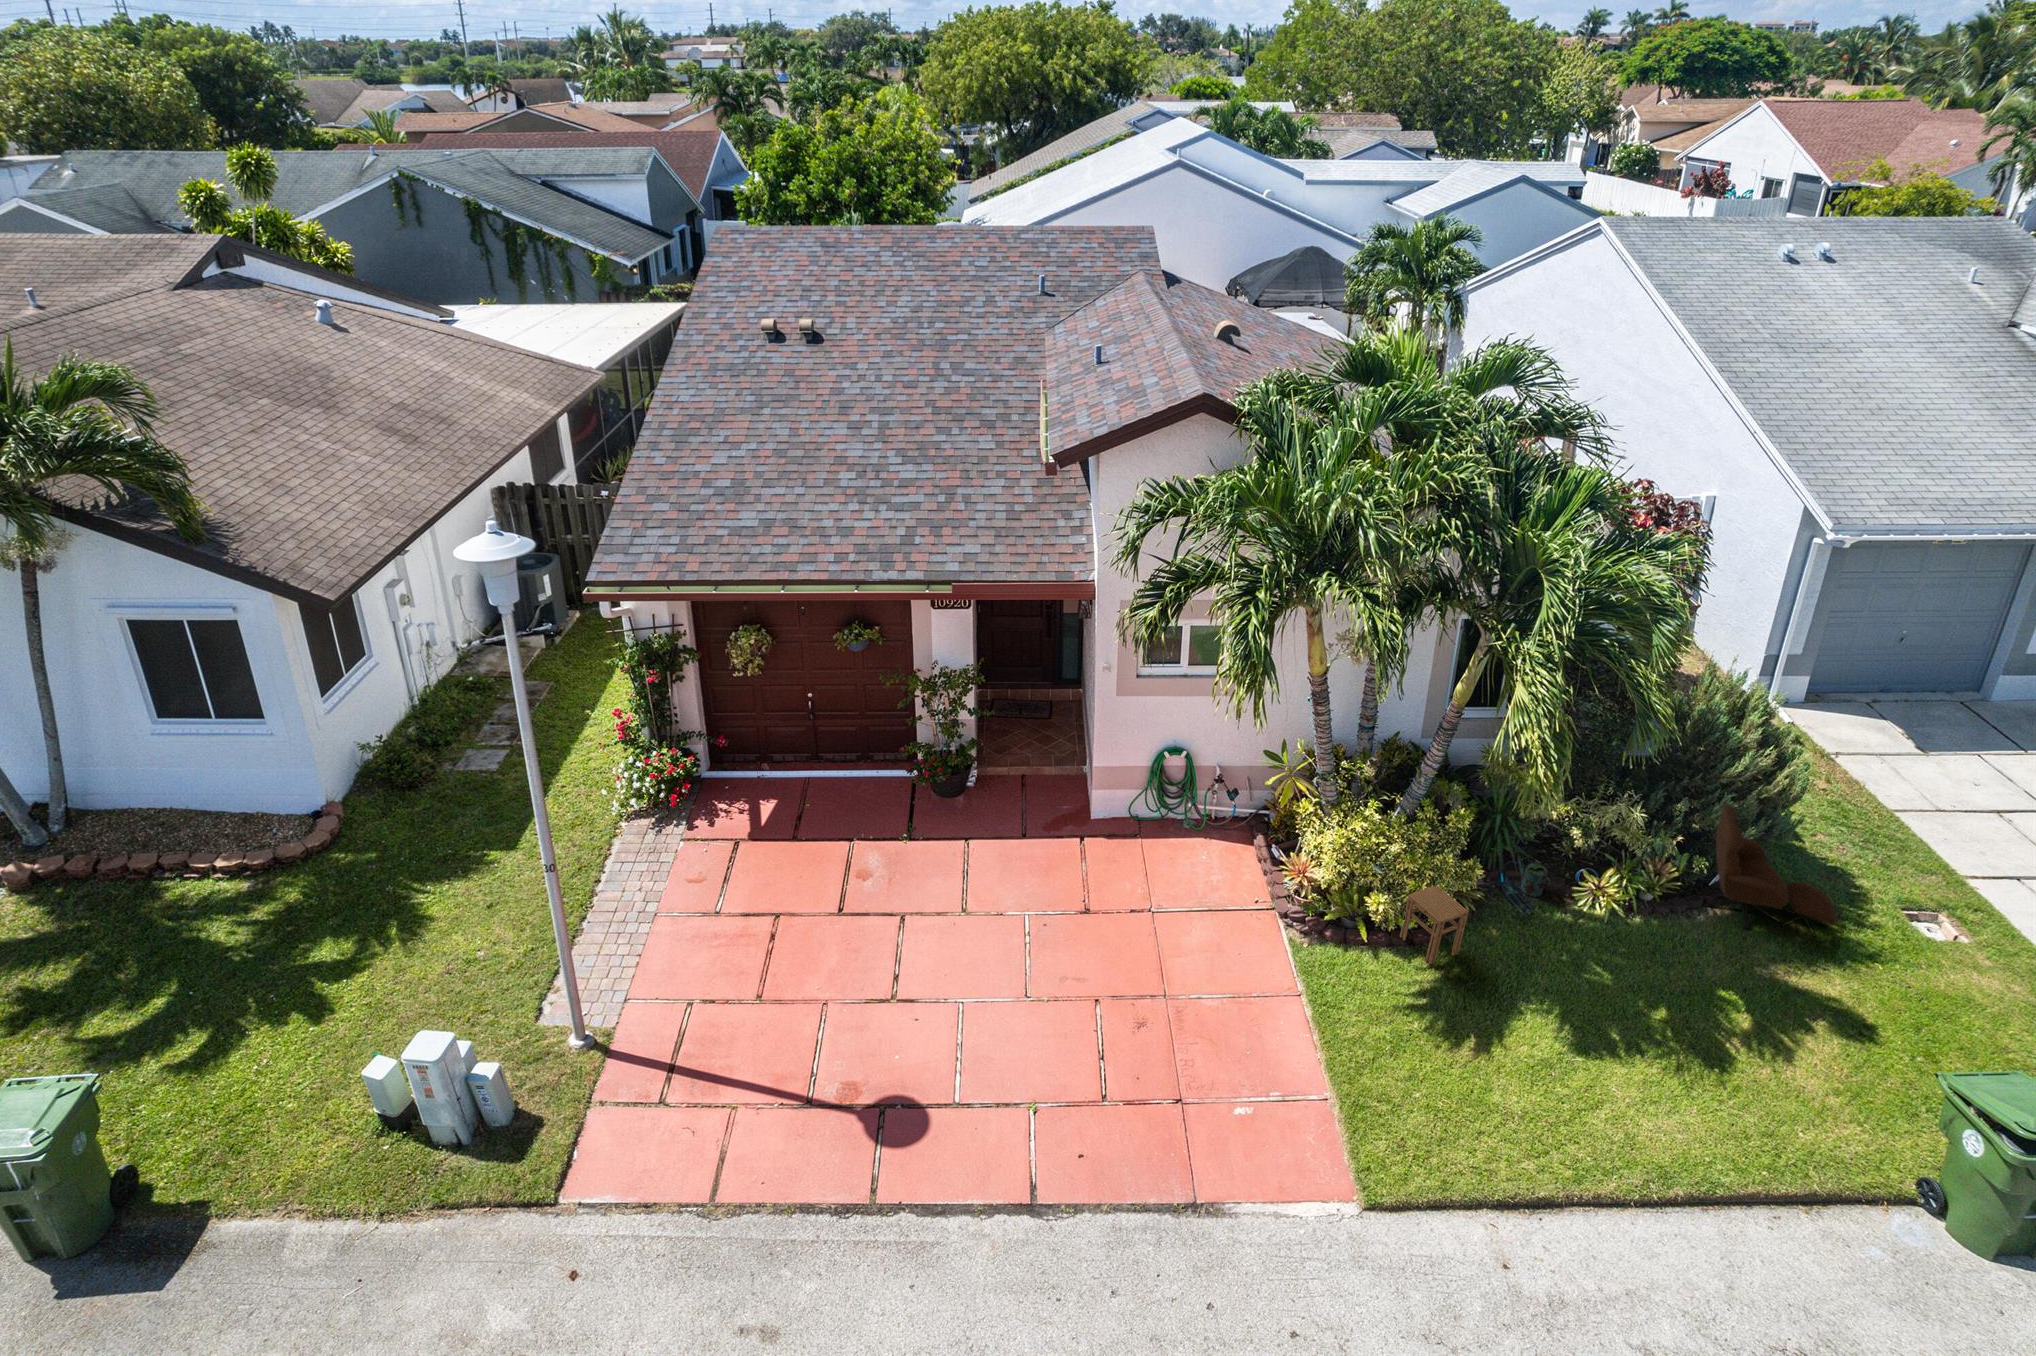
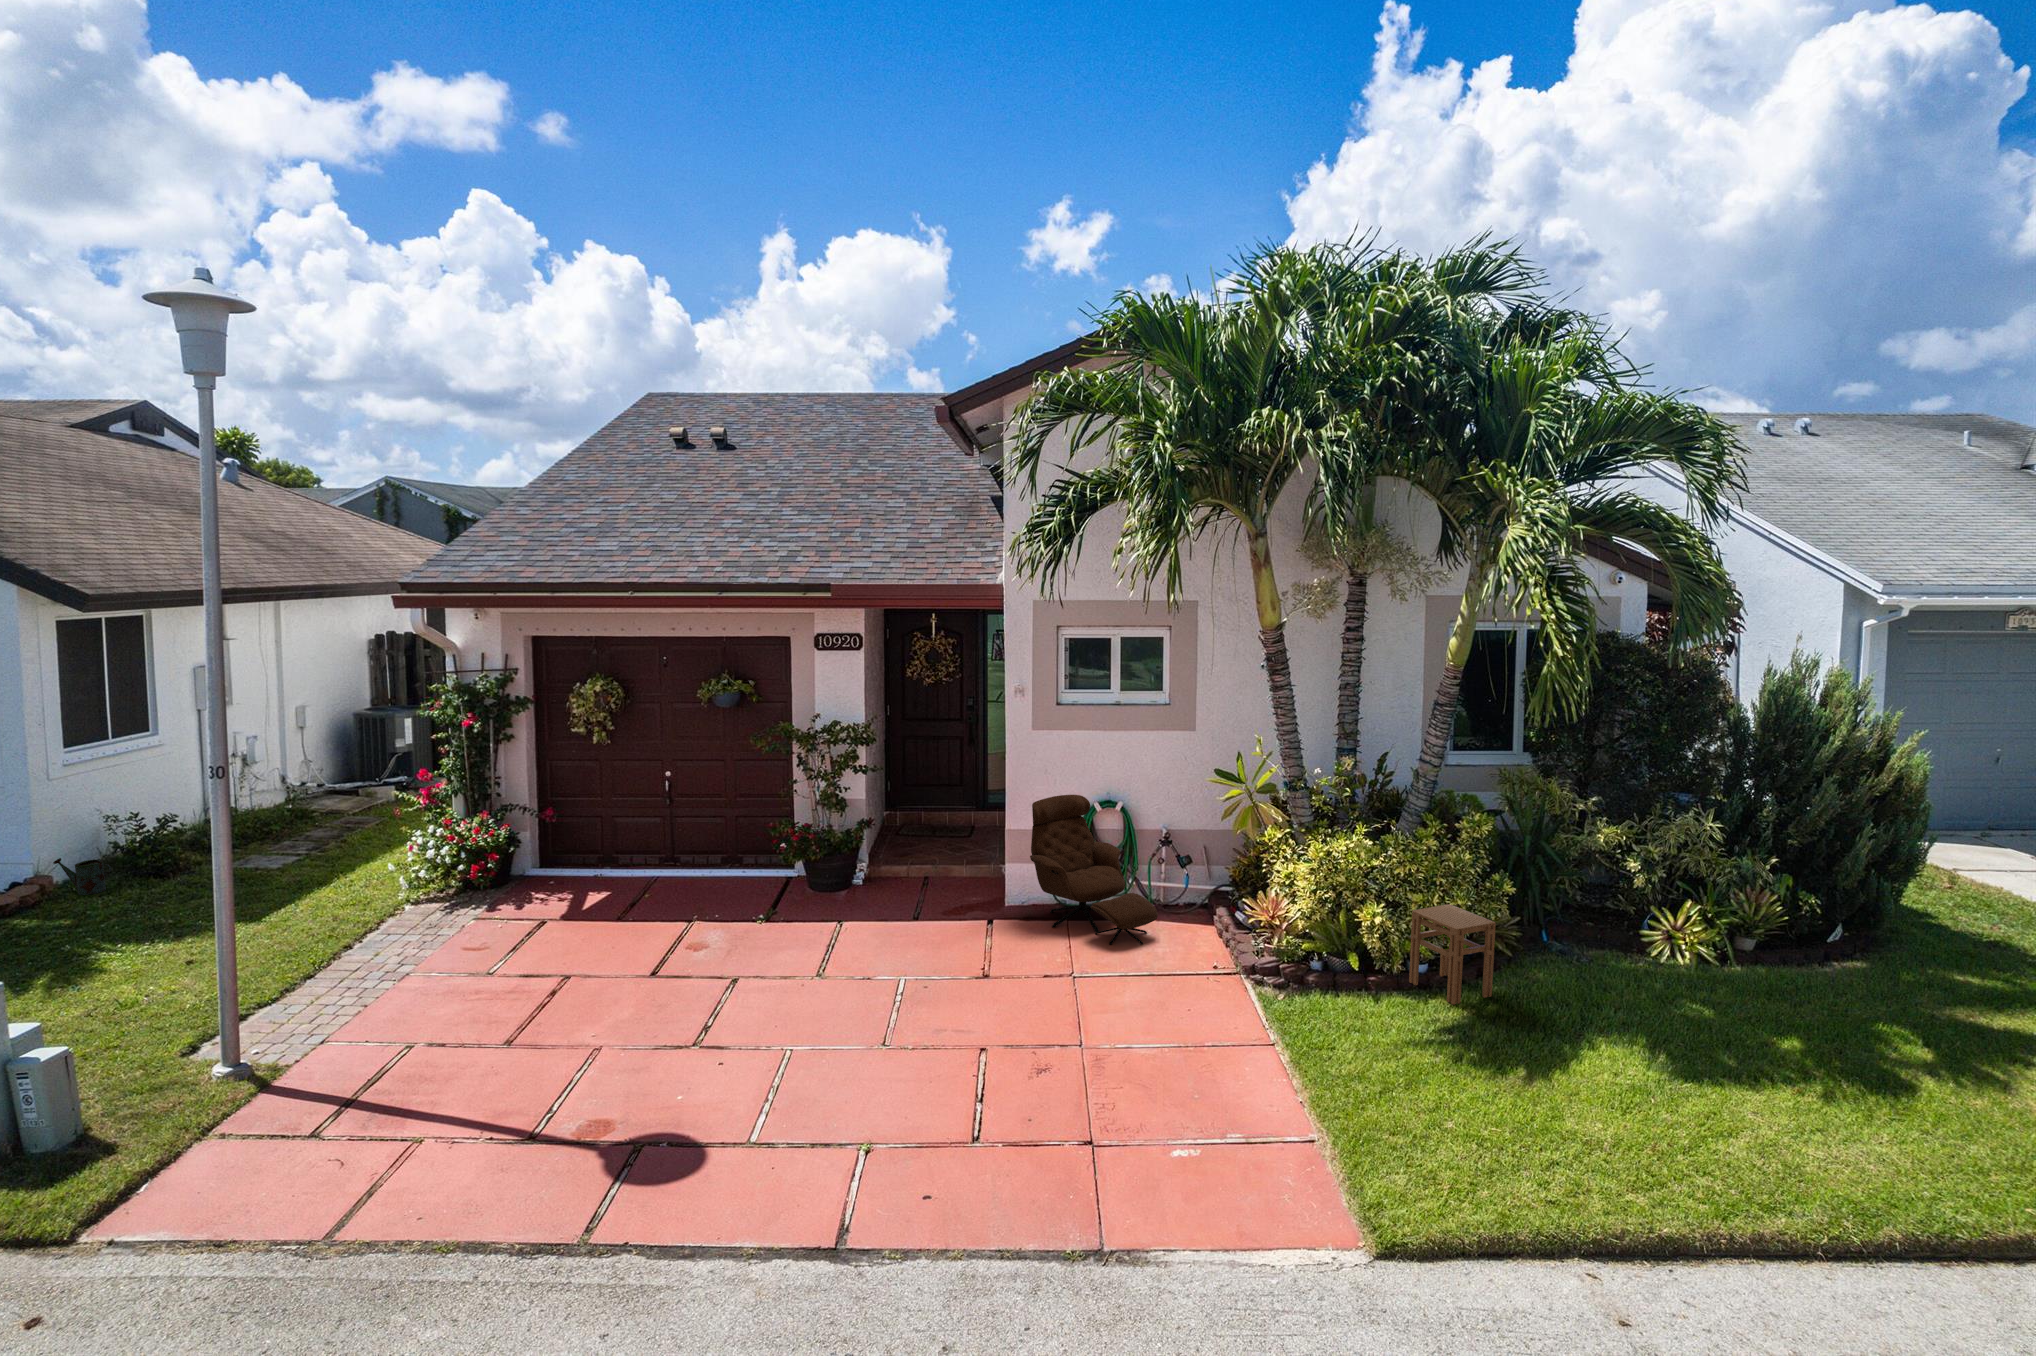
lounge chair: present [1706,804,1837,937] -> present [1030,795,1158,945]
watering can: present [1513,851,1551,897] -> present [53,858,111,895]

